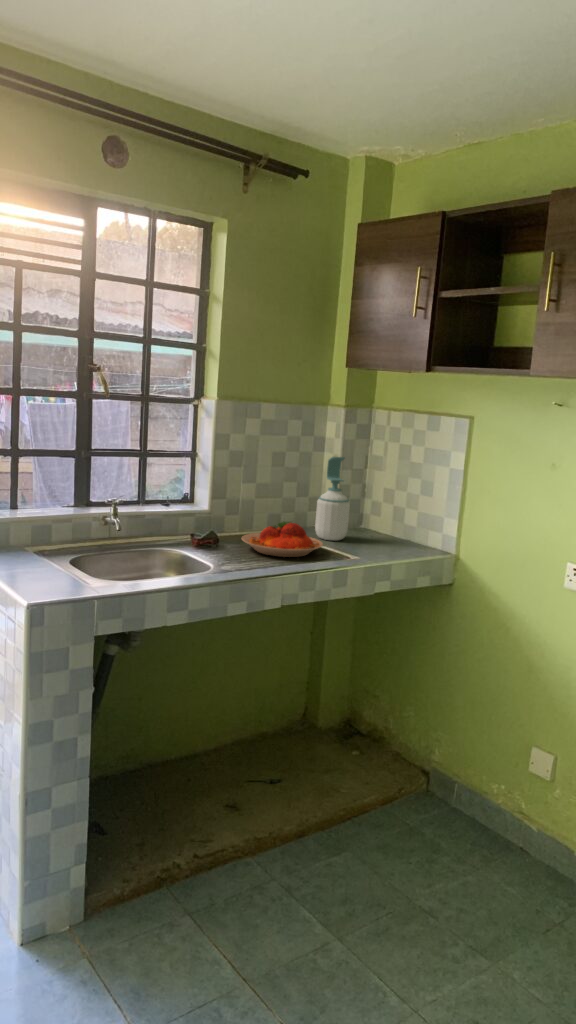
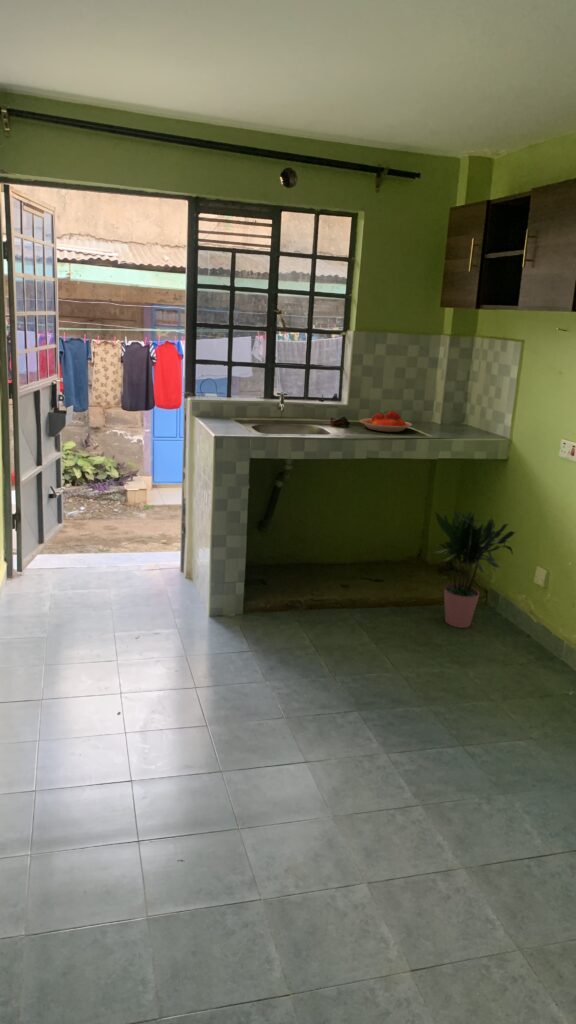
soap bottle: present [315,457,350,541] -> none [419,370,444,428]
potted plant: none [371,655,513,856] -> present [434,508,515,628]

